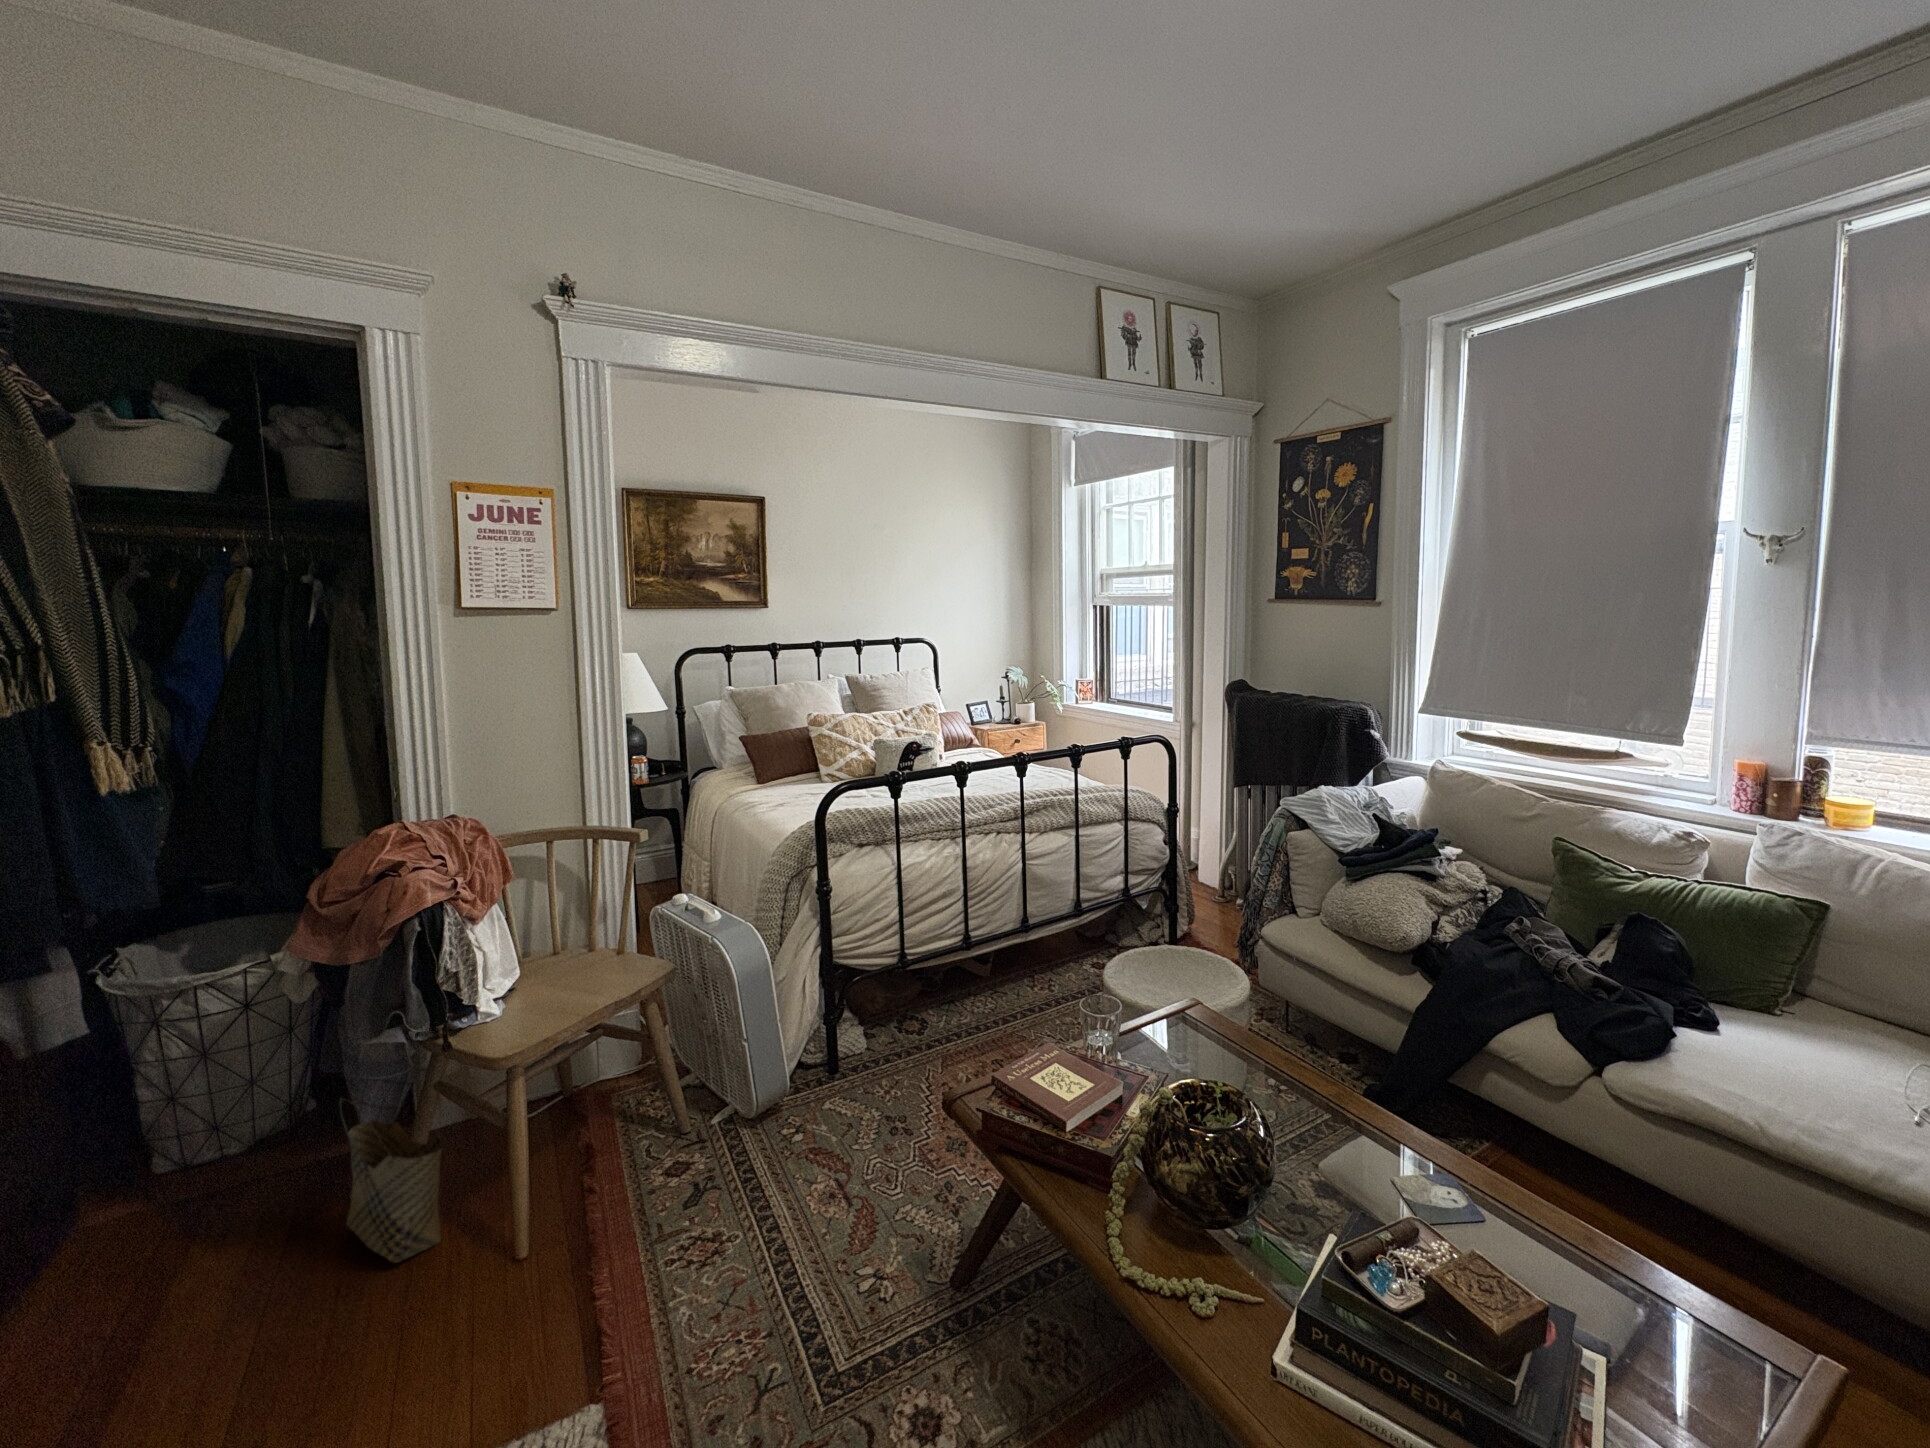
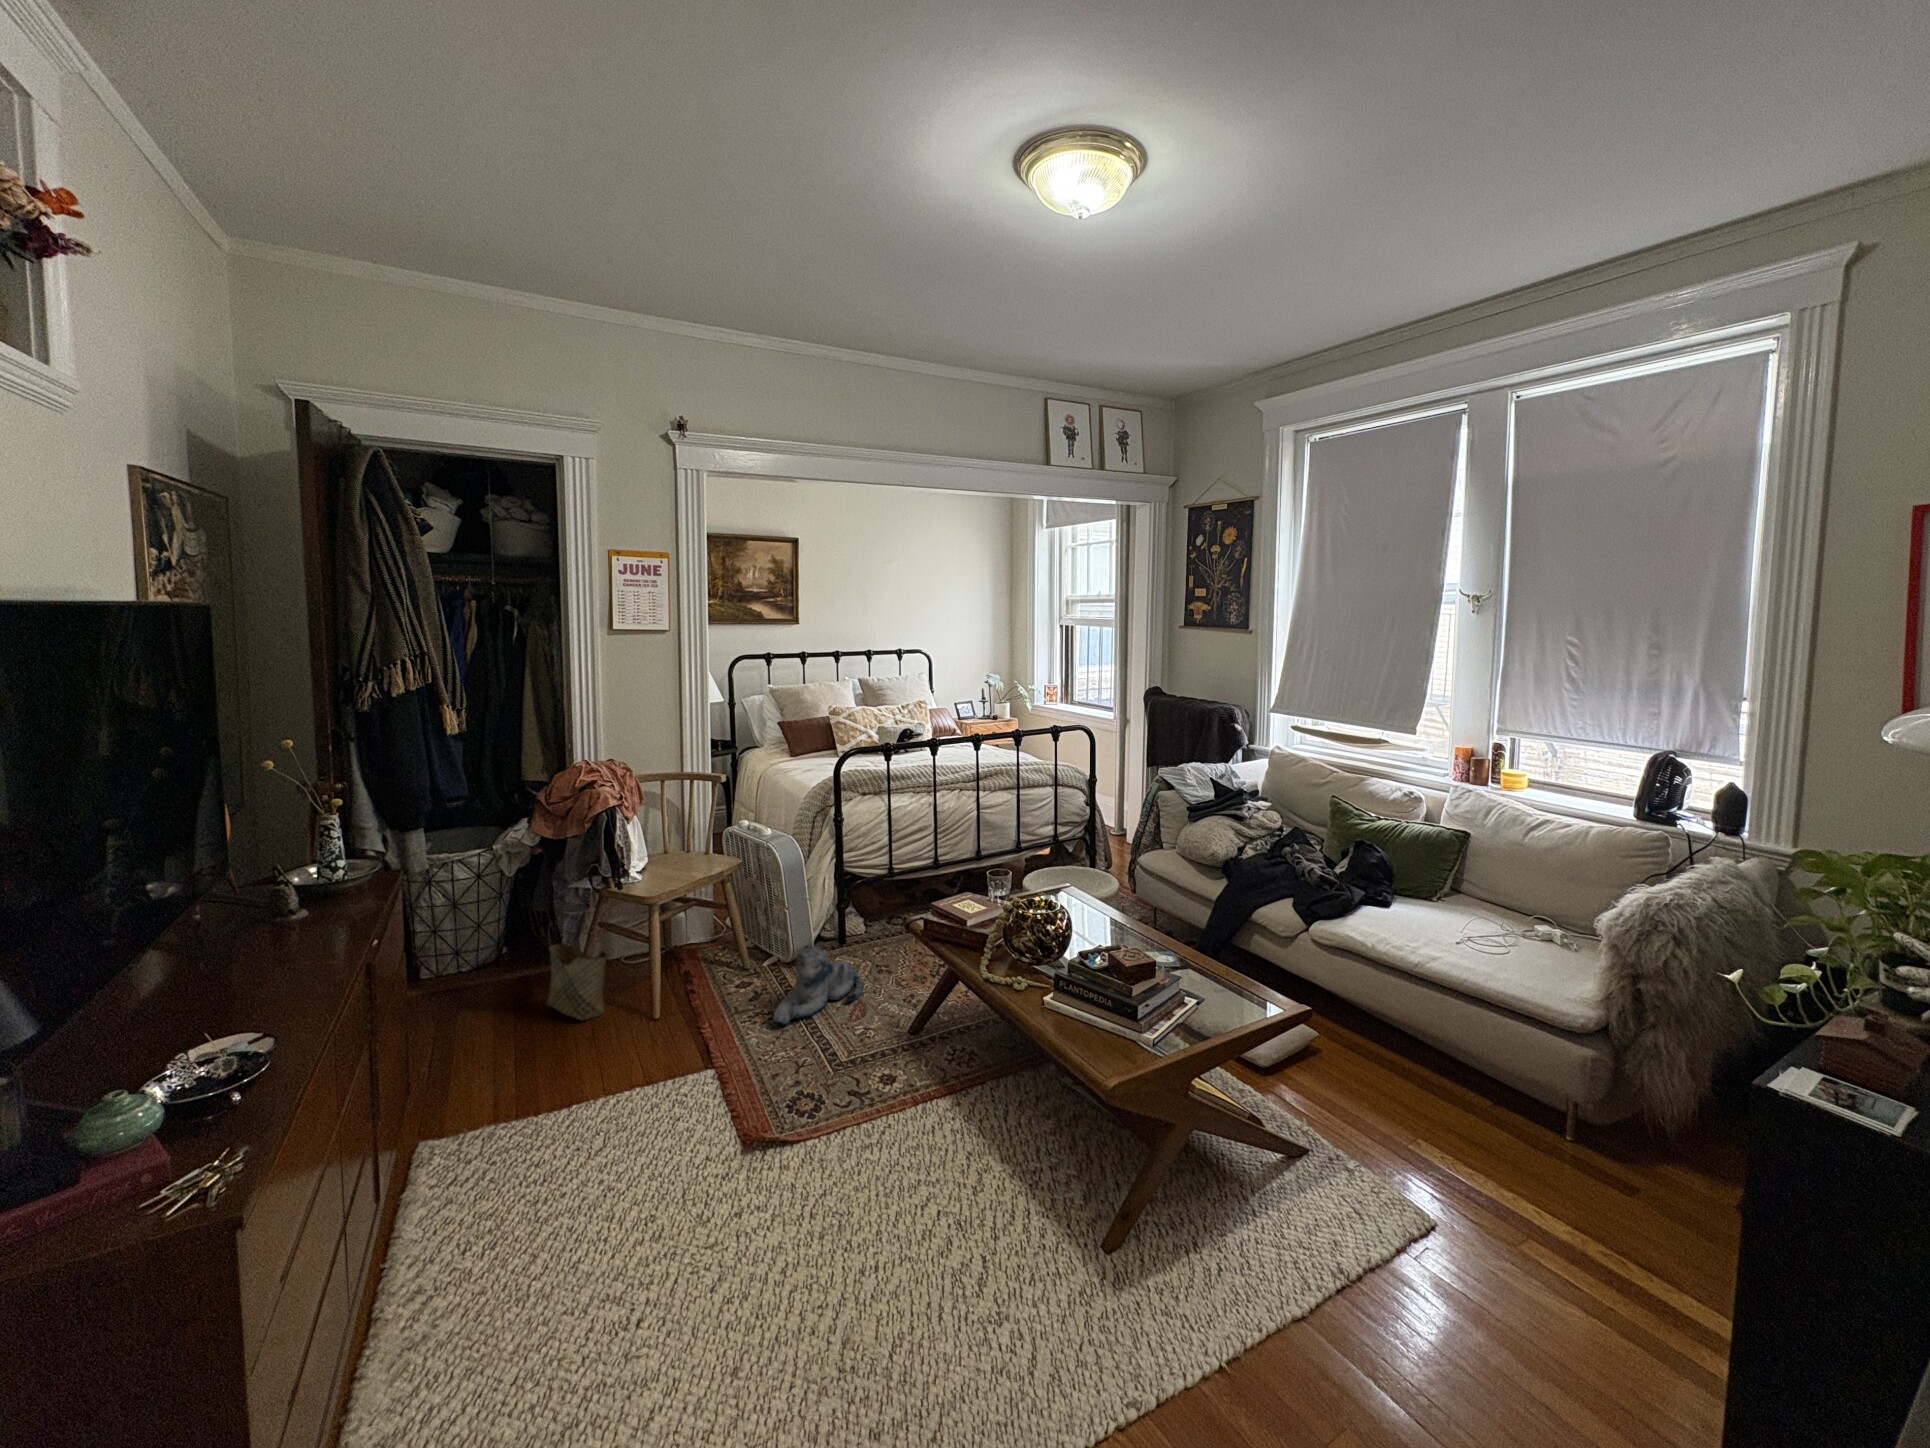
plush toy: none [719,1112,869,1262] -> present [773,945,864,1024]

